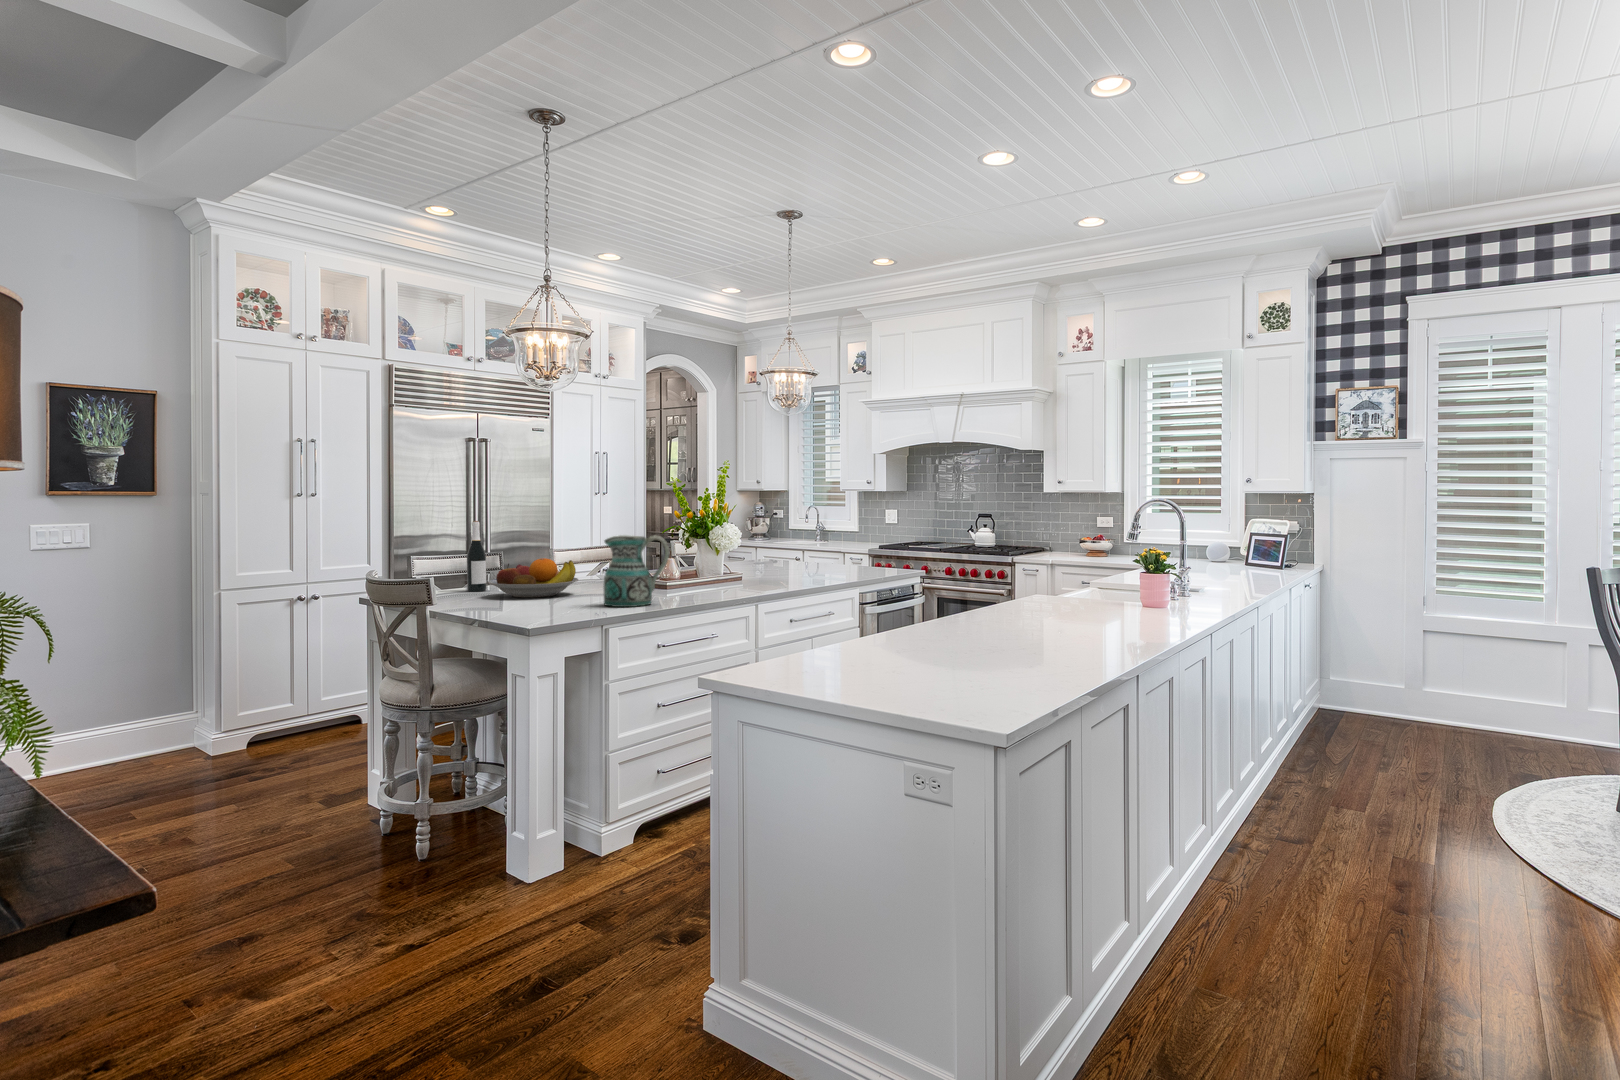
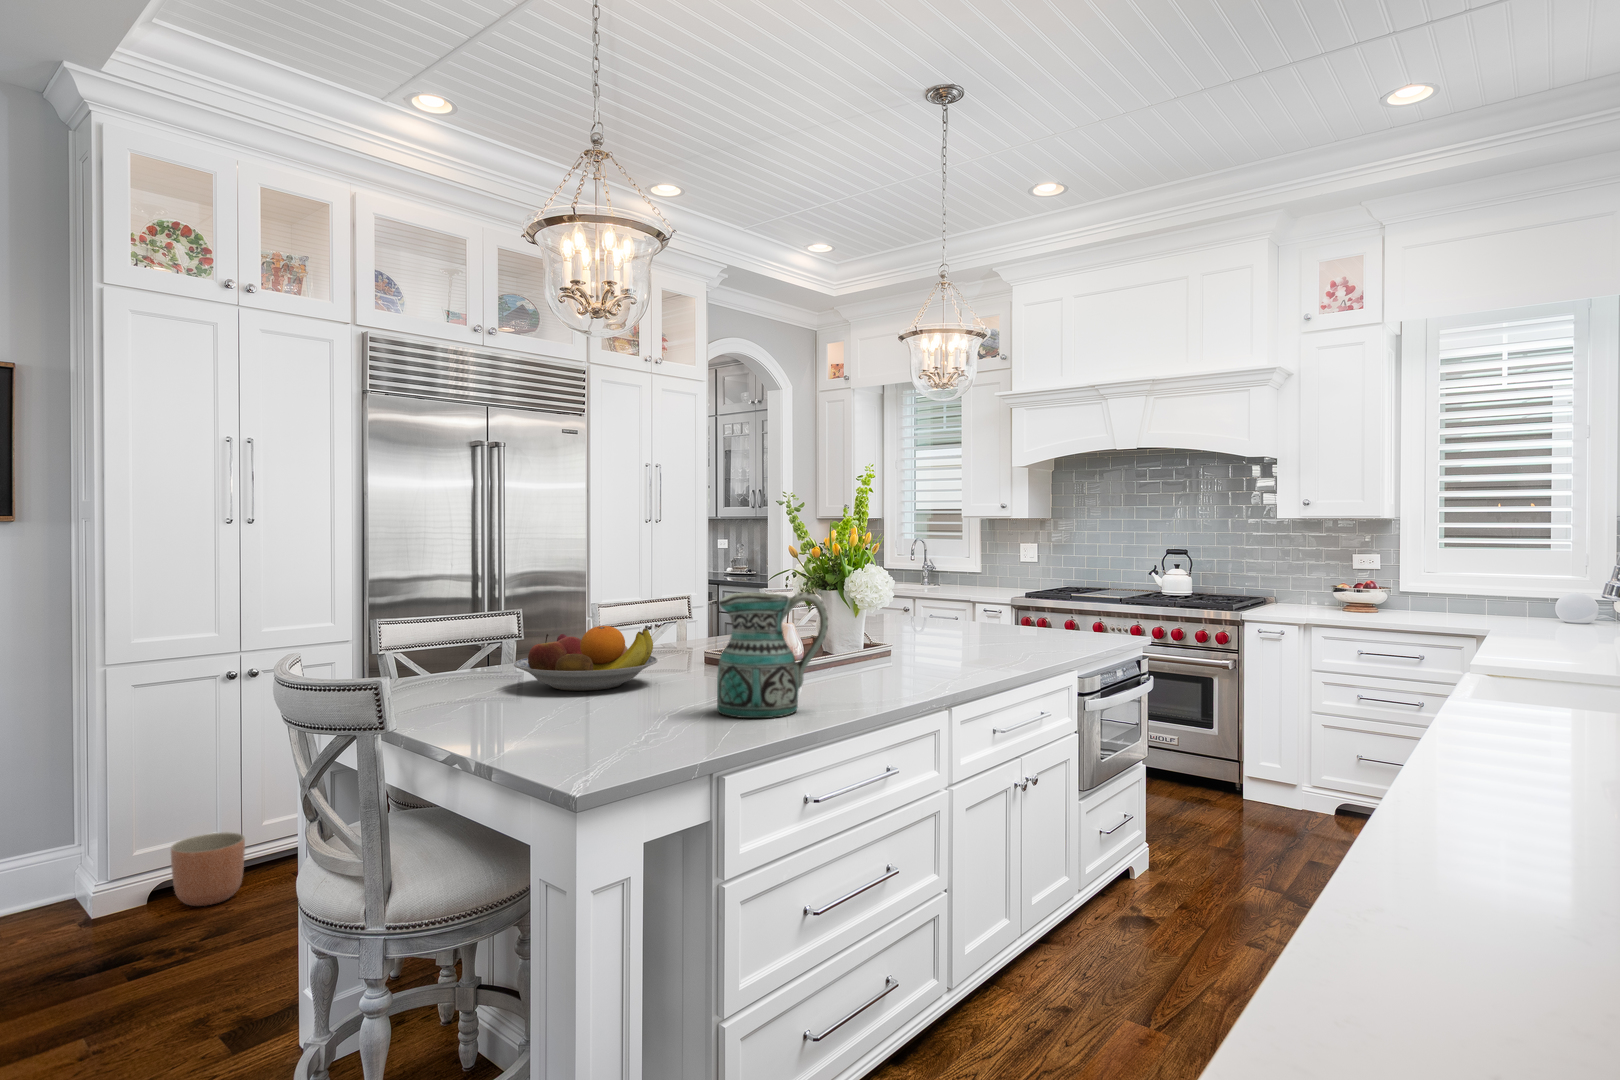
wine bottle: present [467,521,486,591] -> none [478,564,508,675]
planter: none [264,704,314,750] -> present [171,832,245,906]

